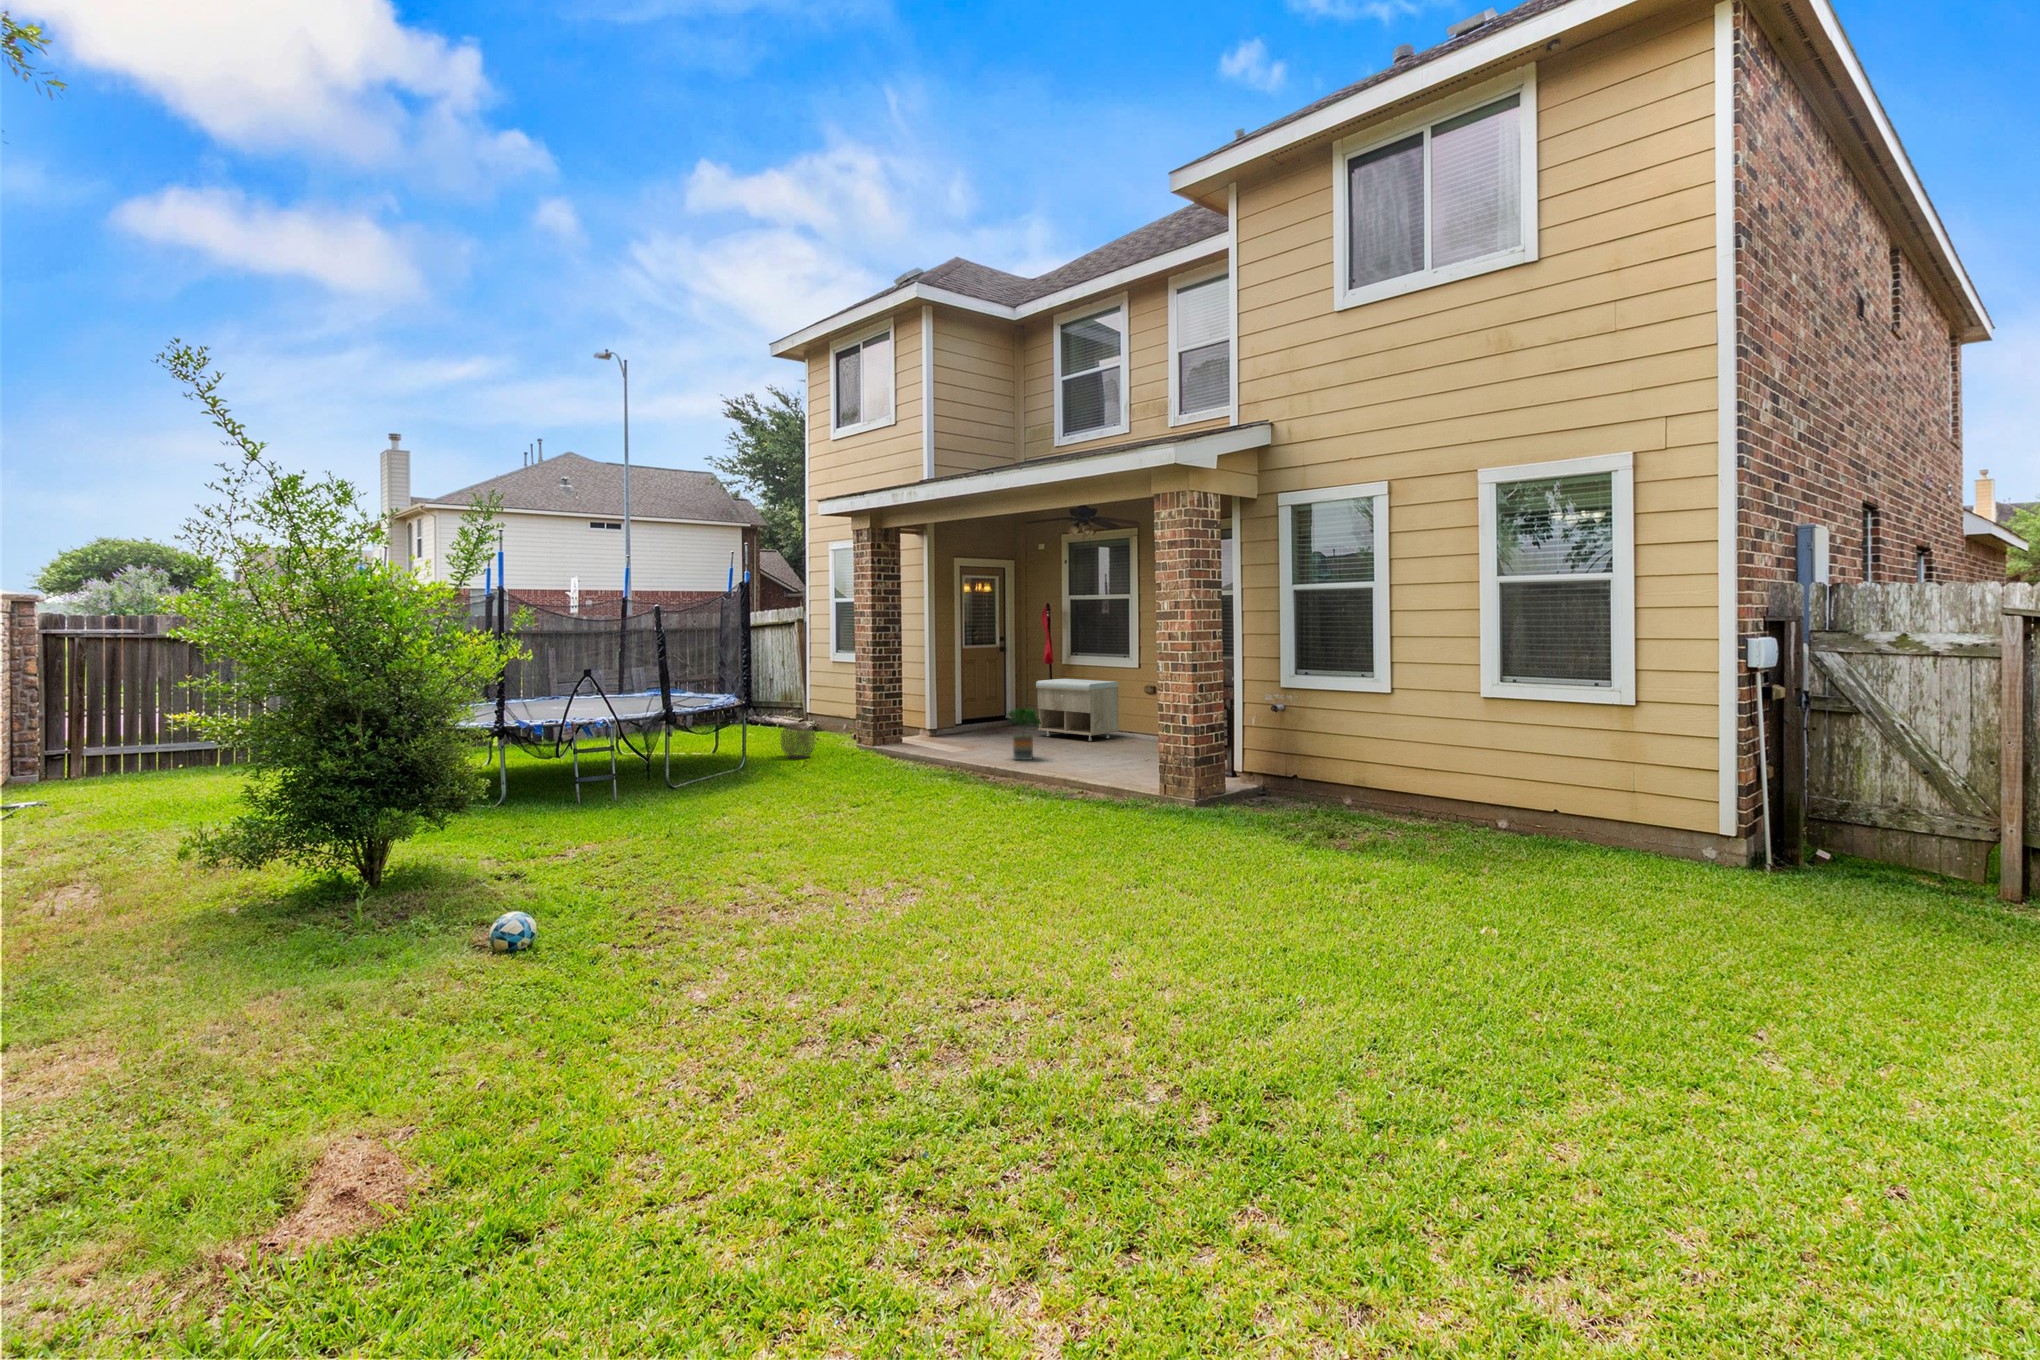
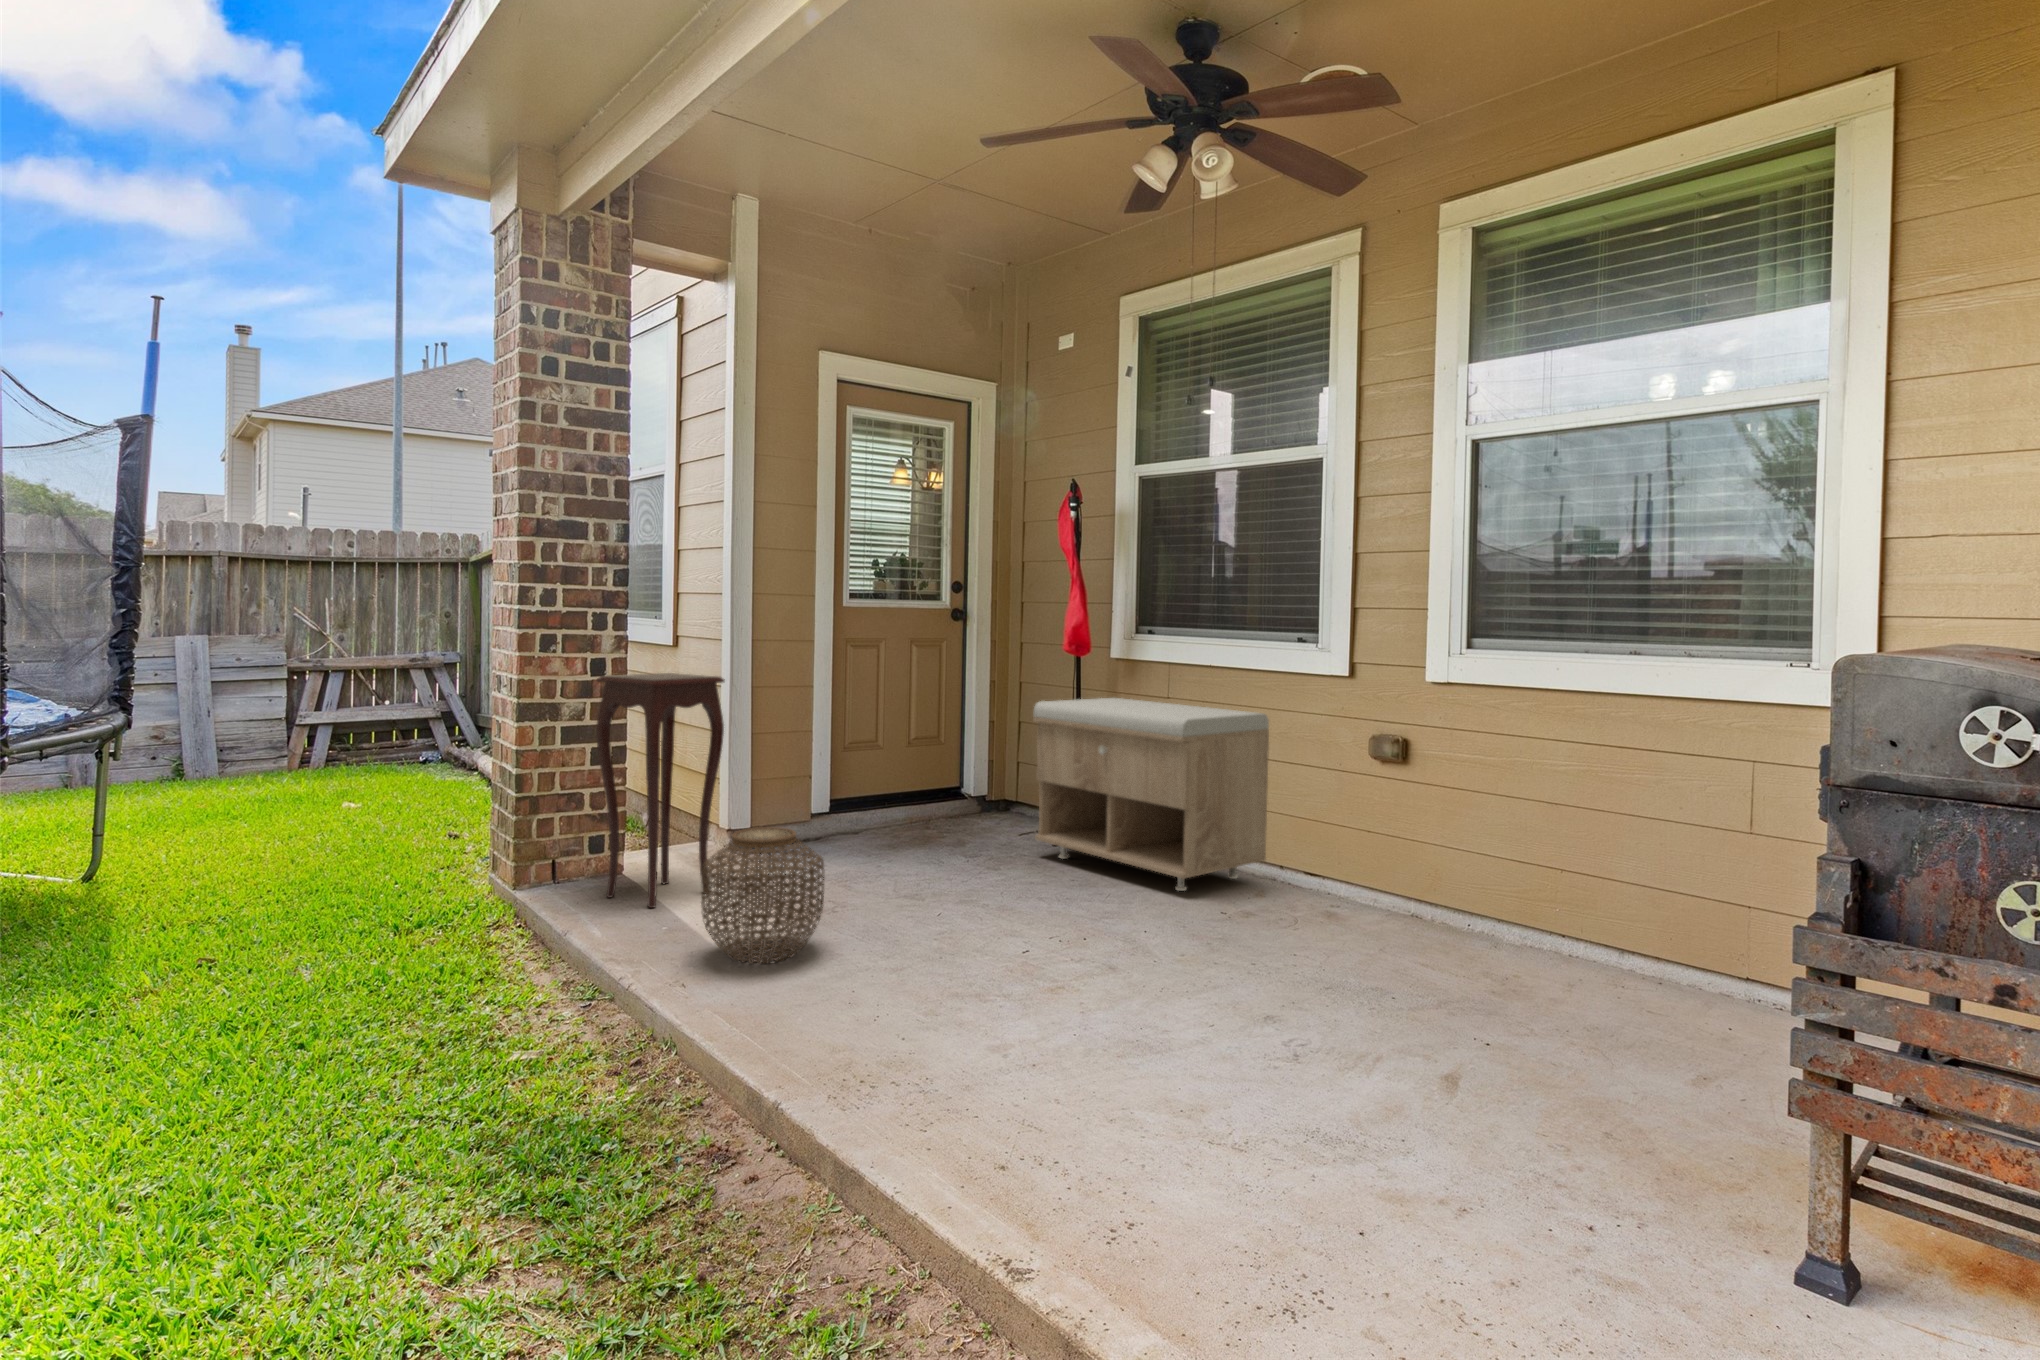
side table: none [900,675,939,749] -> present [596,673,725,908]
potted tree: present [1007,708,1040,760] -> none [862,806,996,1017]
woven basket: present [781,722,815,759] -> present [701,827,824,963]

